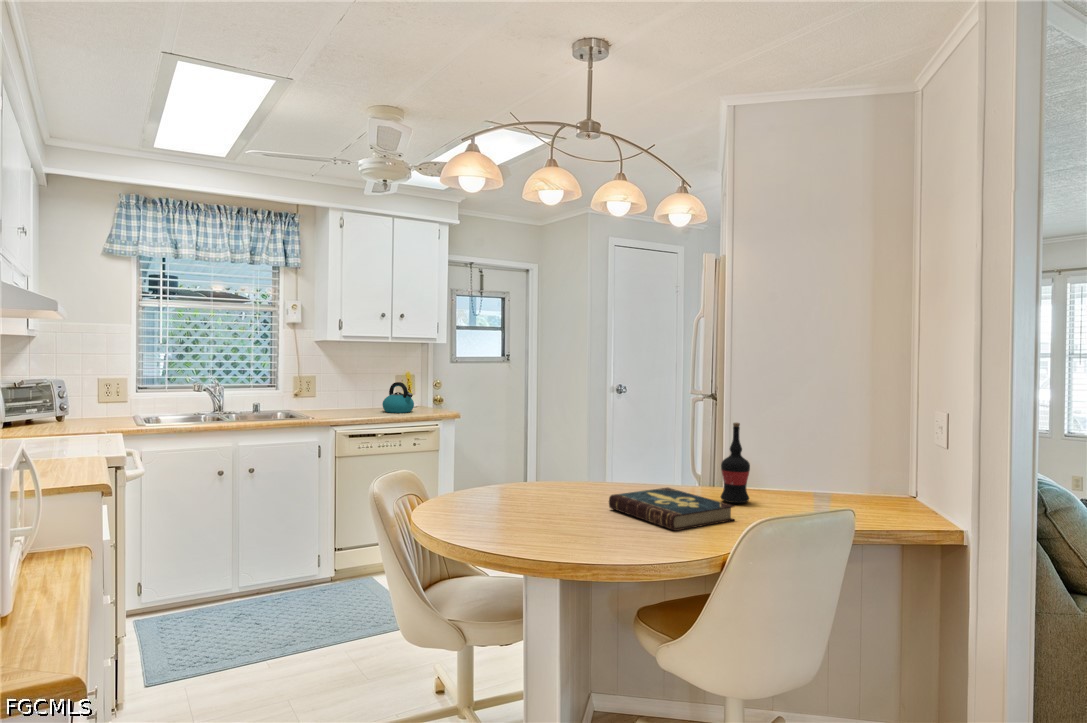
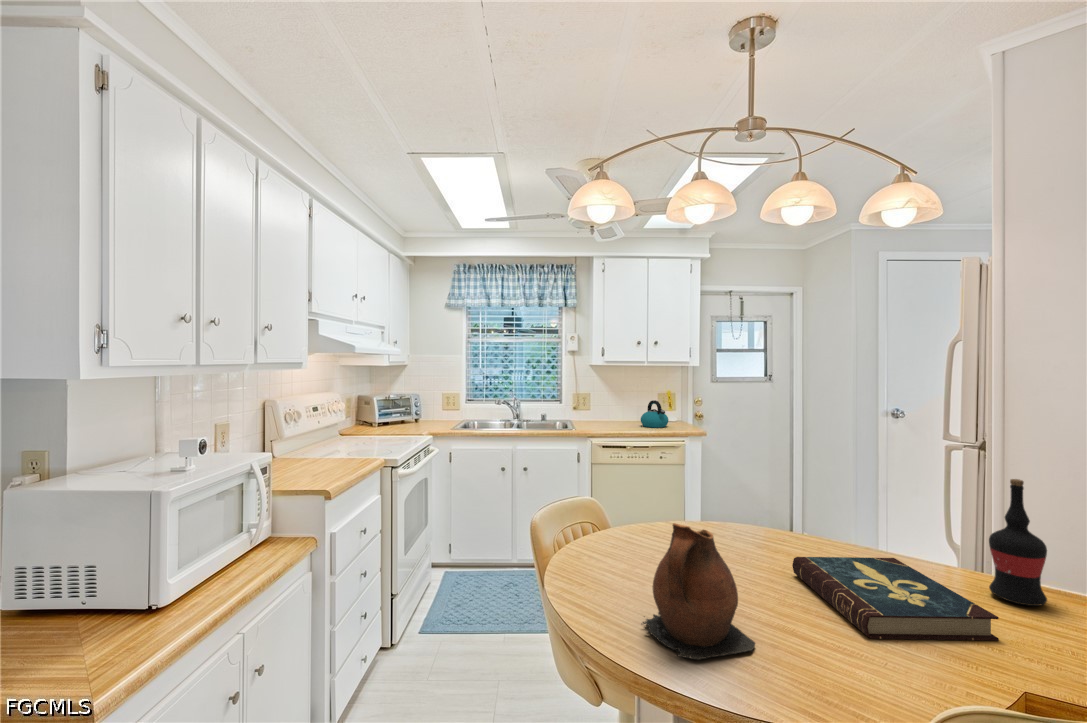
ceramic pitcher: none [537,464,619,557] -> present [645,523,755,660]

